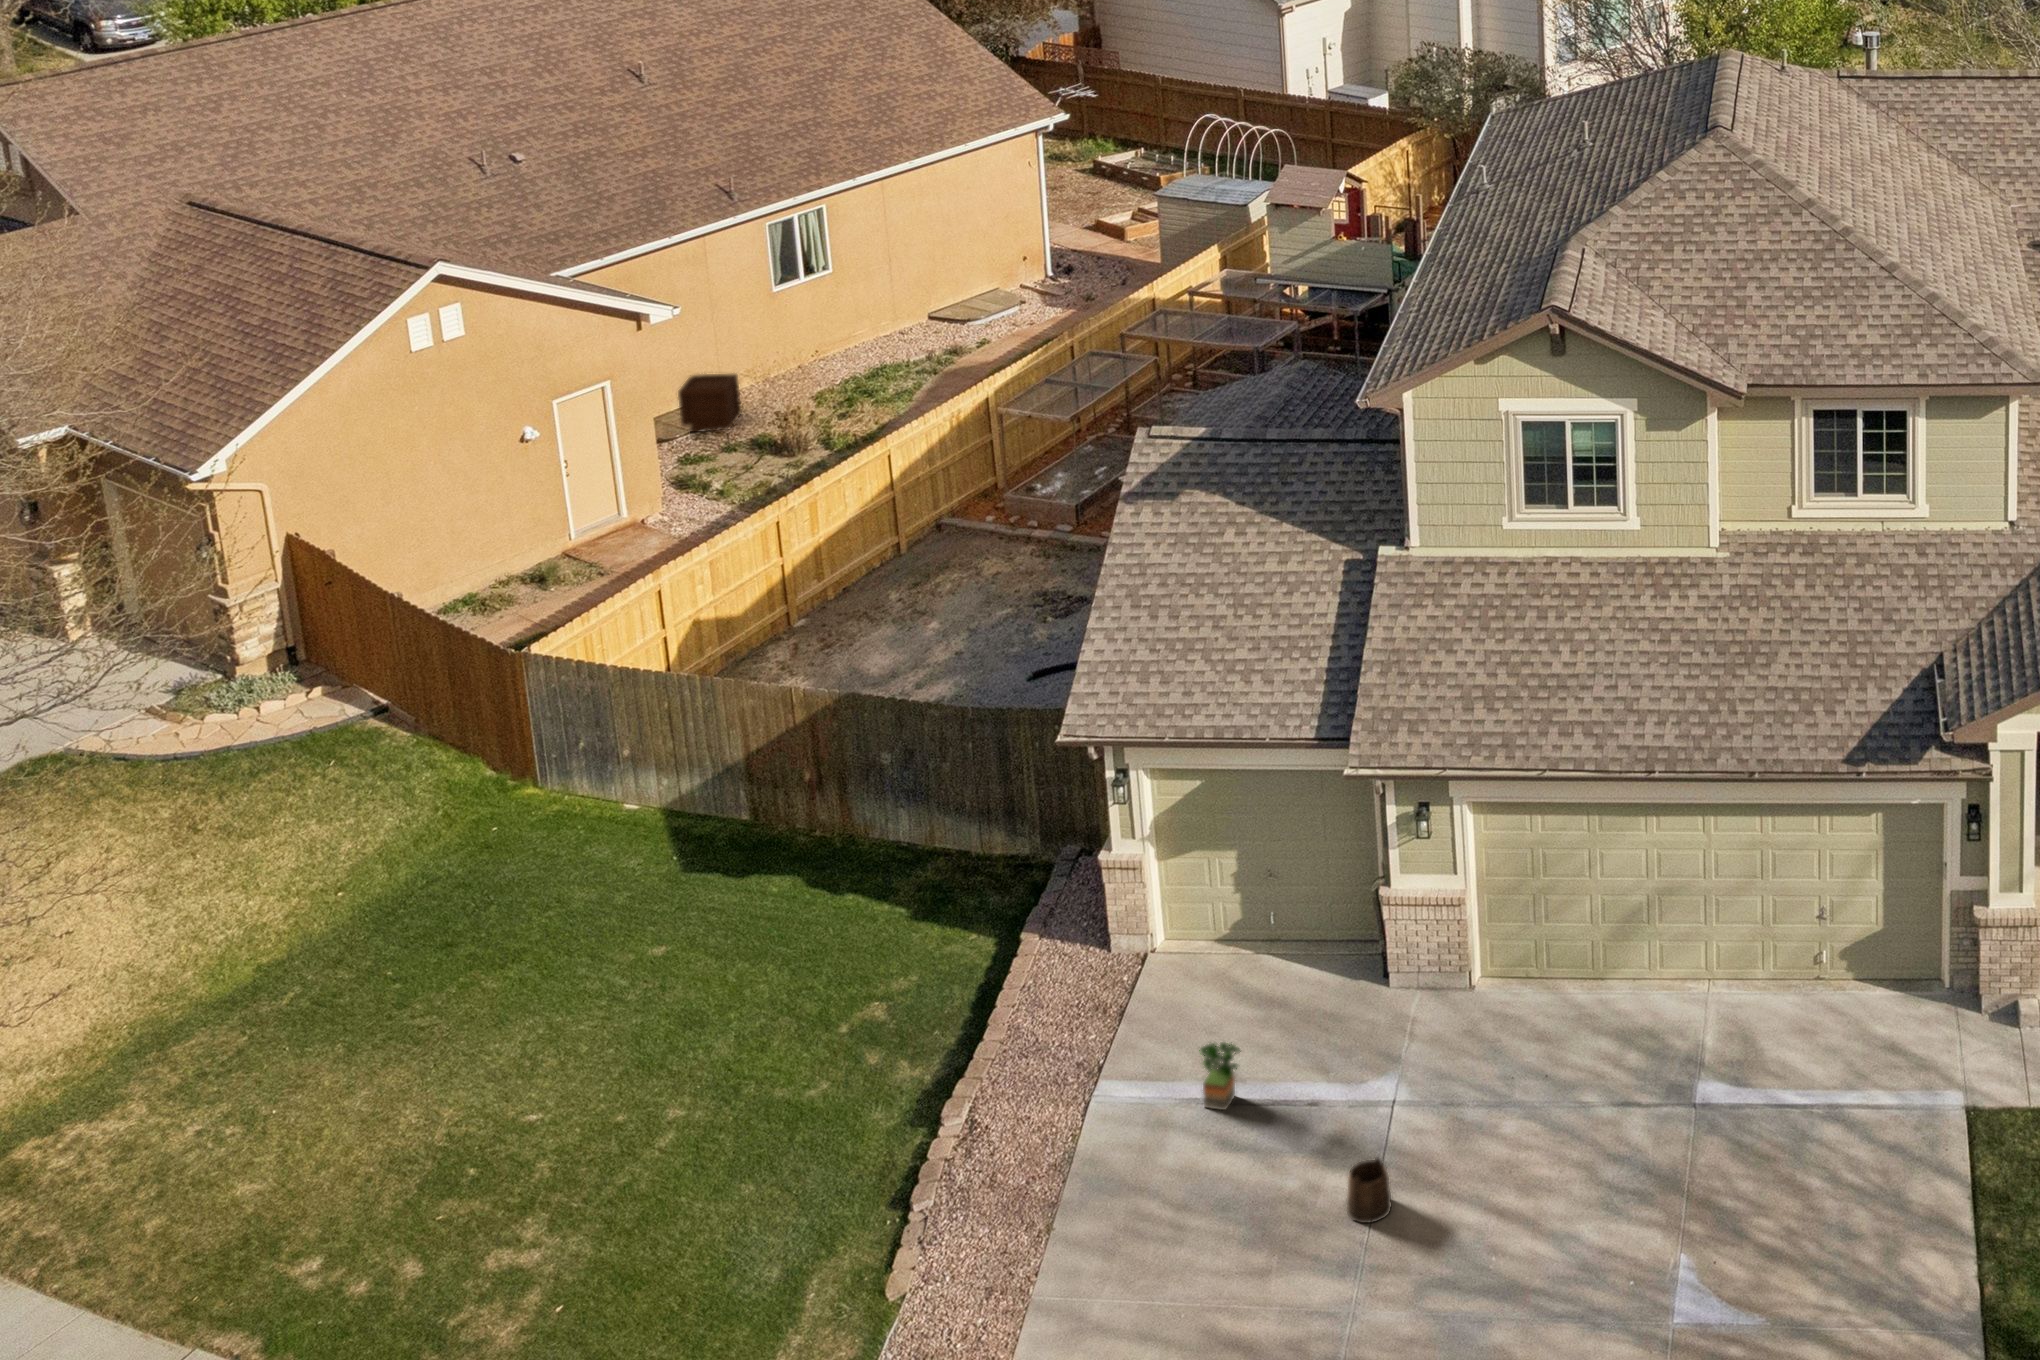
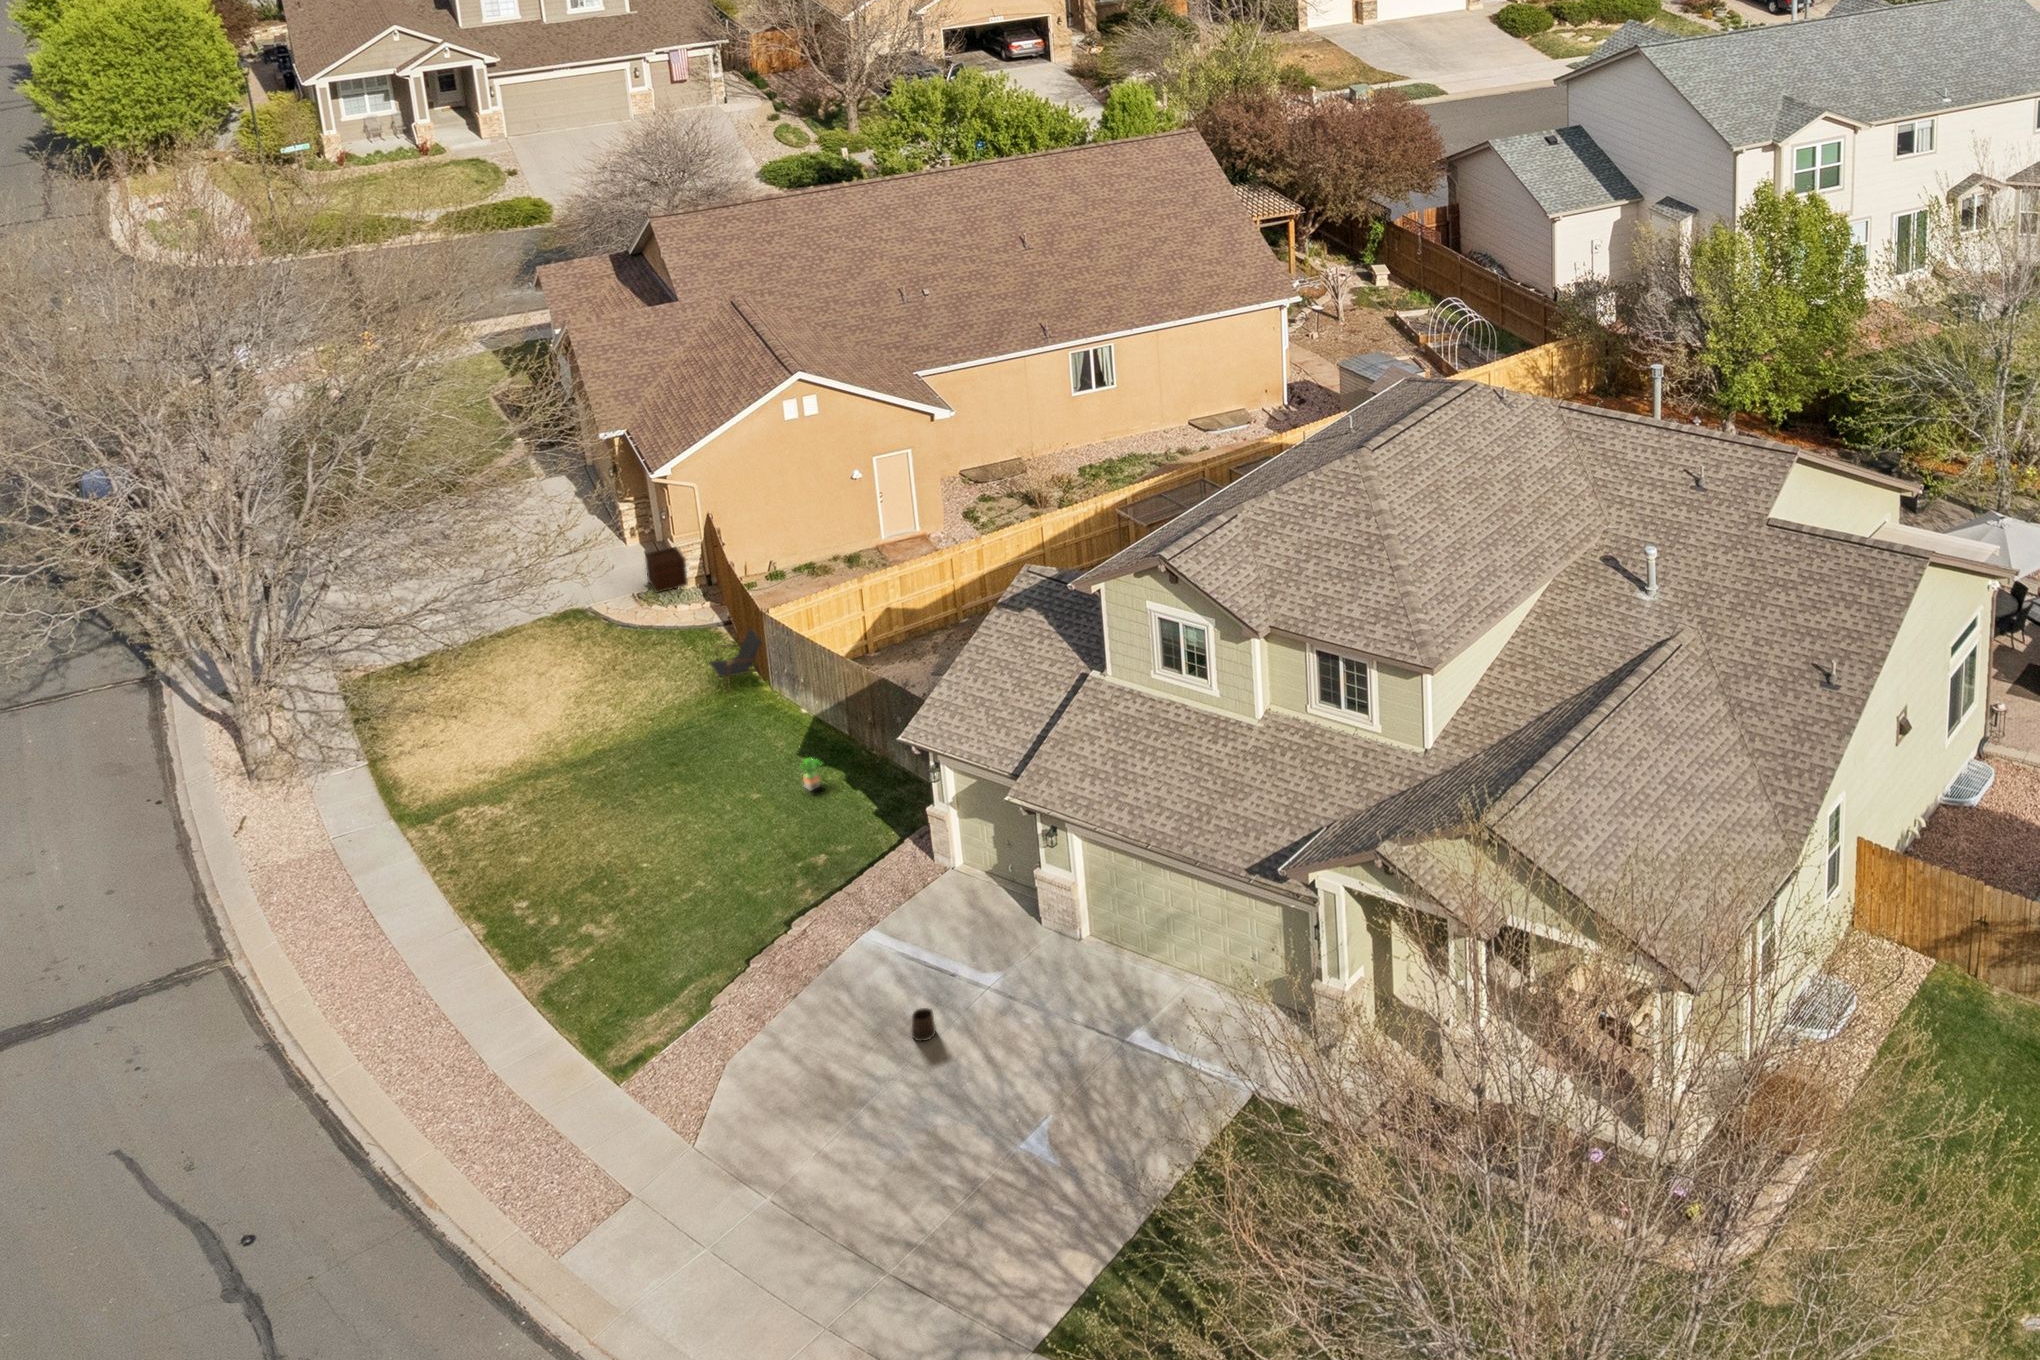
wooden crate: present [678,374,742,432] -> present [645,547,688,592]
lounge chair: none [417,692,530,813] -> present [710,629,761,688]
potted tree: present [1199,1042,1241,1110] -> present [801,758,821,790]

